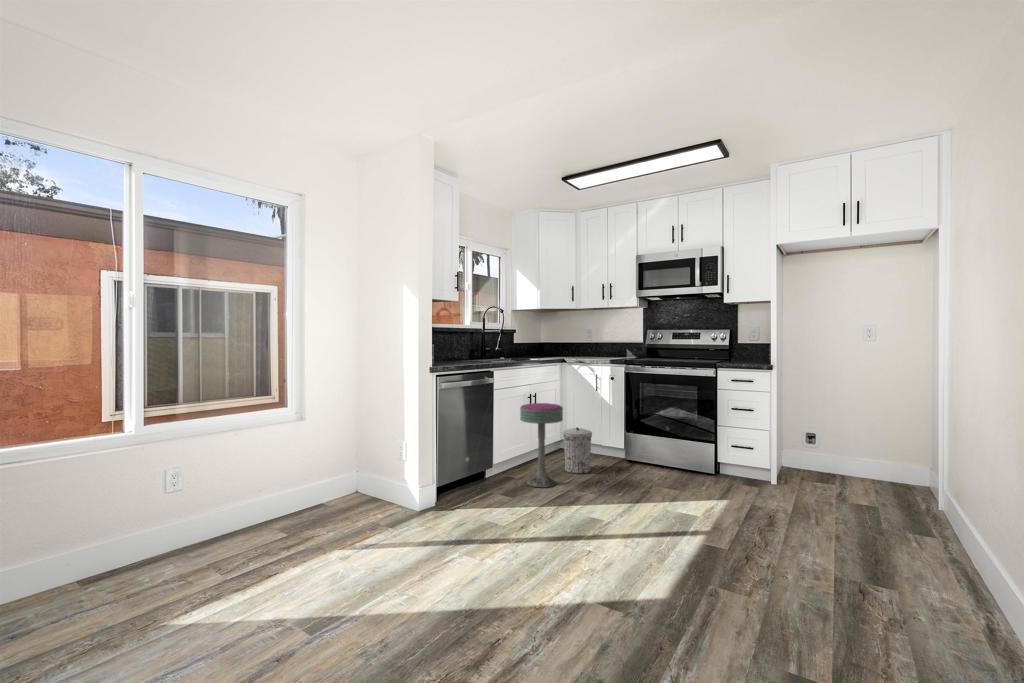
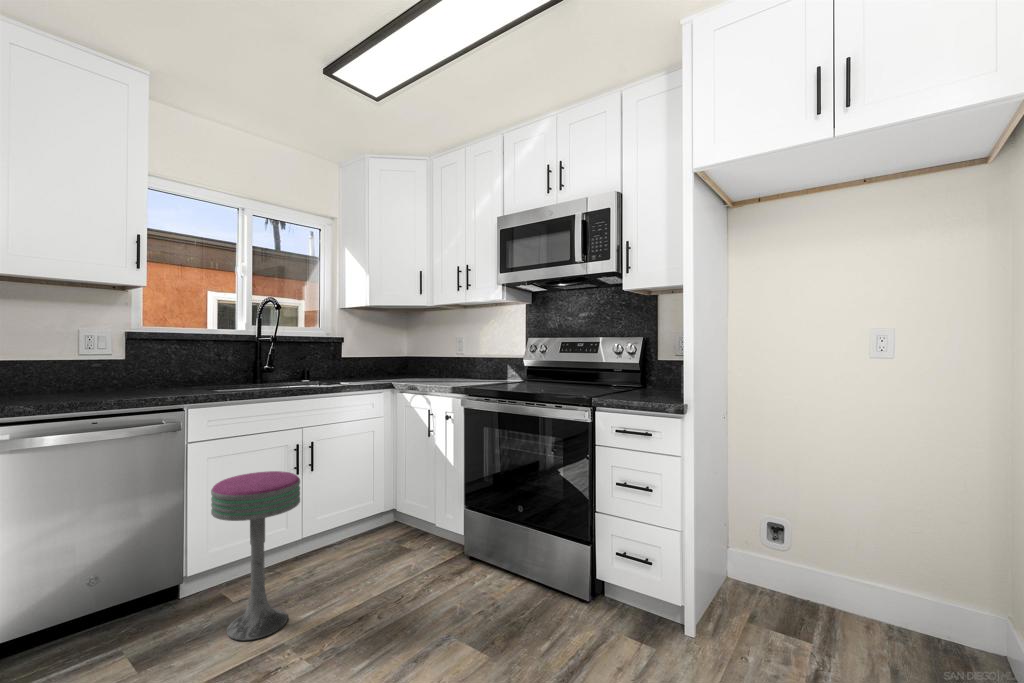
trash can: present [563,427,592,474] -> none [336,508,388,594]

